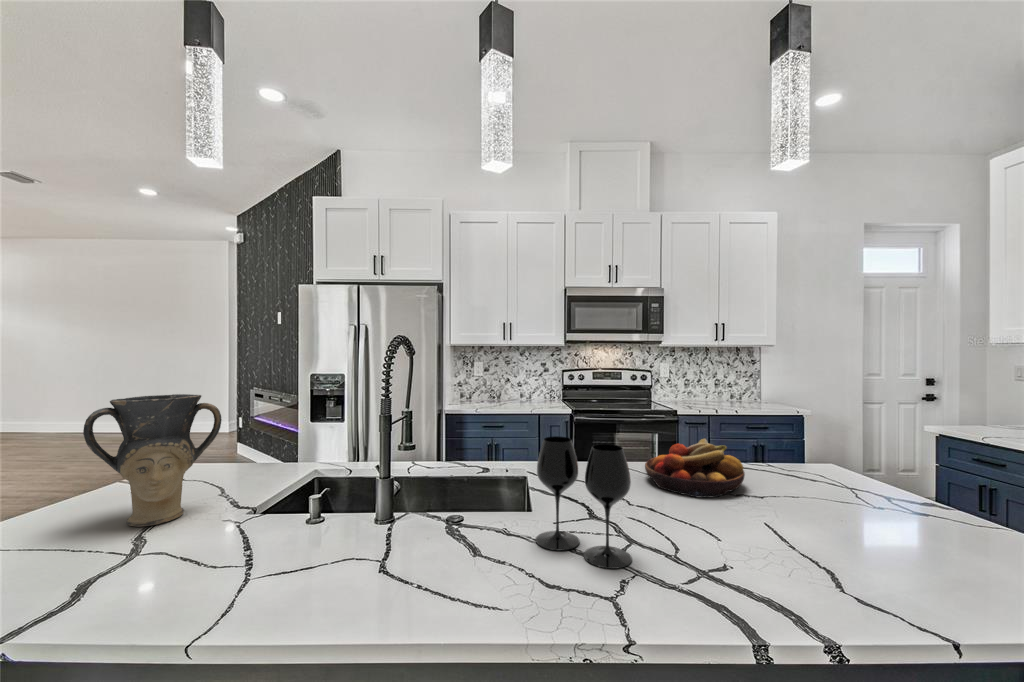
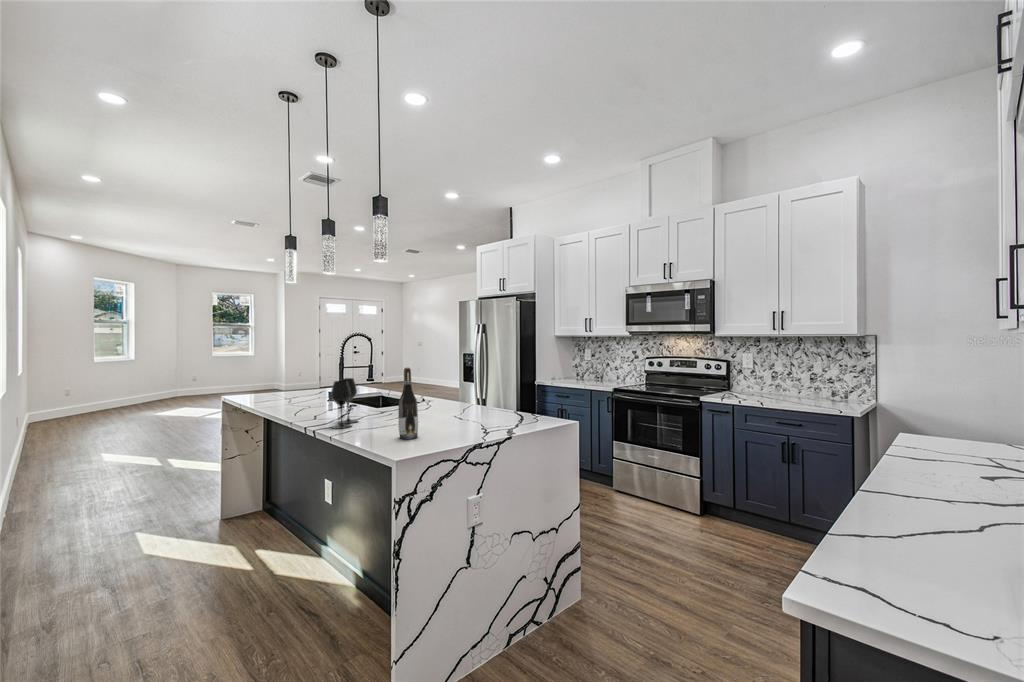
vase: present [83,394,222,527] -> none [285,357,323,401]
wine bottle: none [771,401,815,542] -> present [399,368,418,439]
fruit bowl: present [645,439,745,498] -> none [440,399,502,427]

